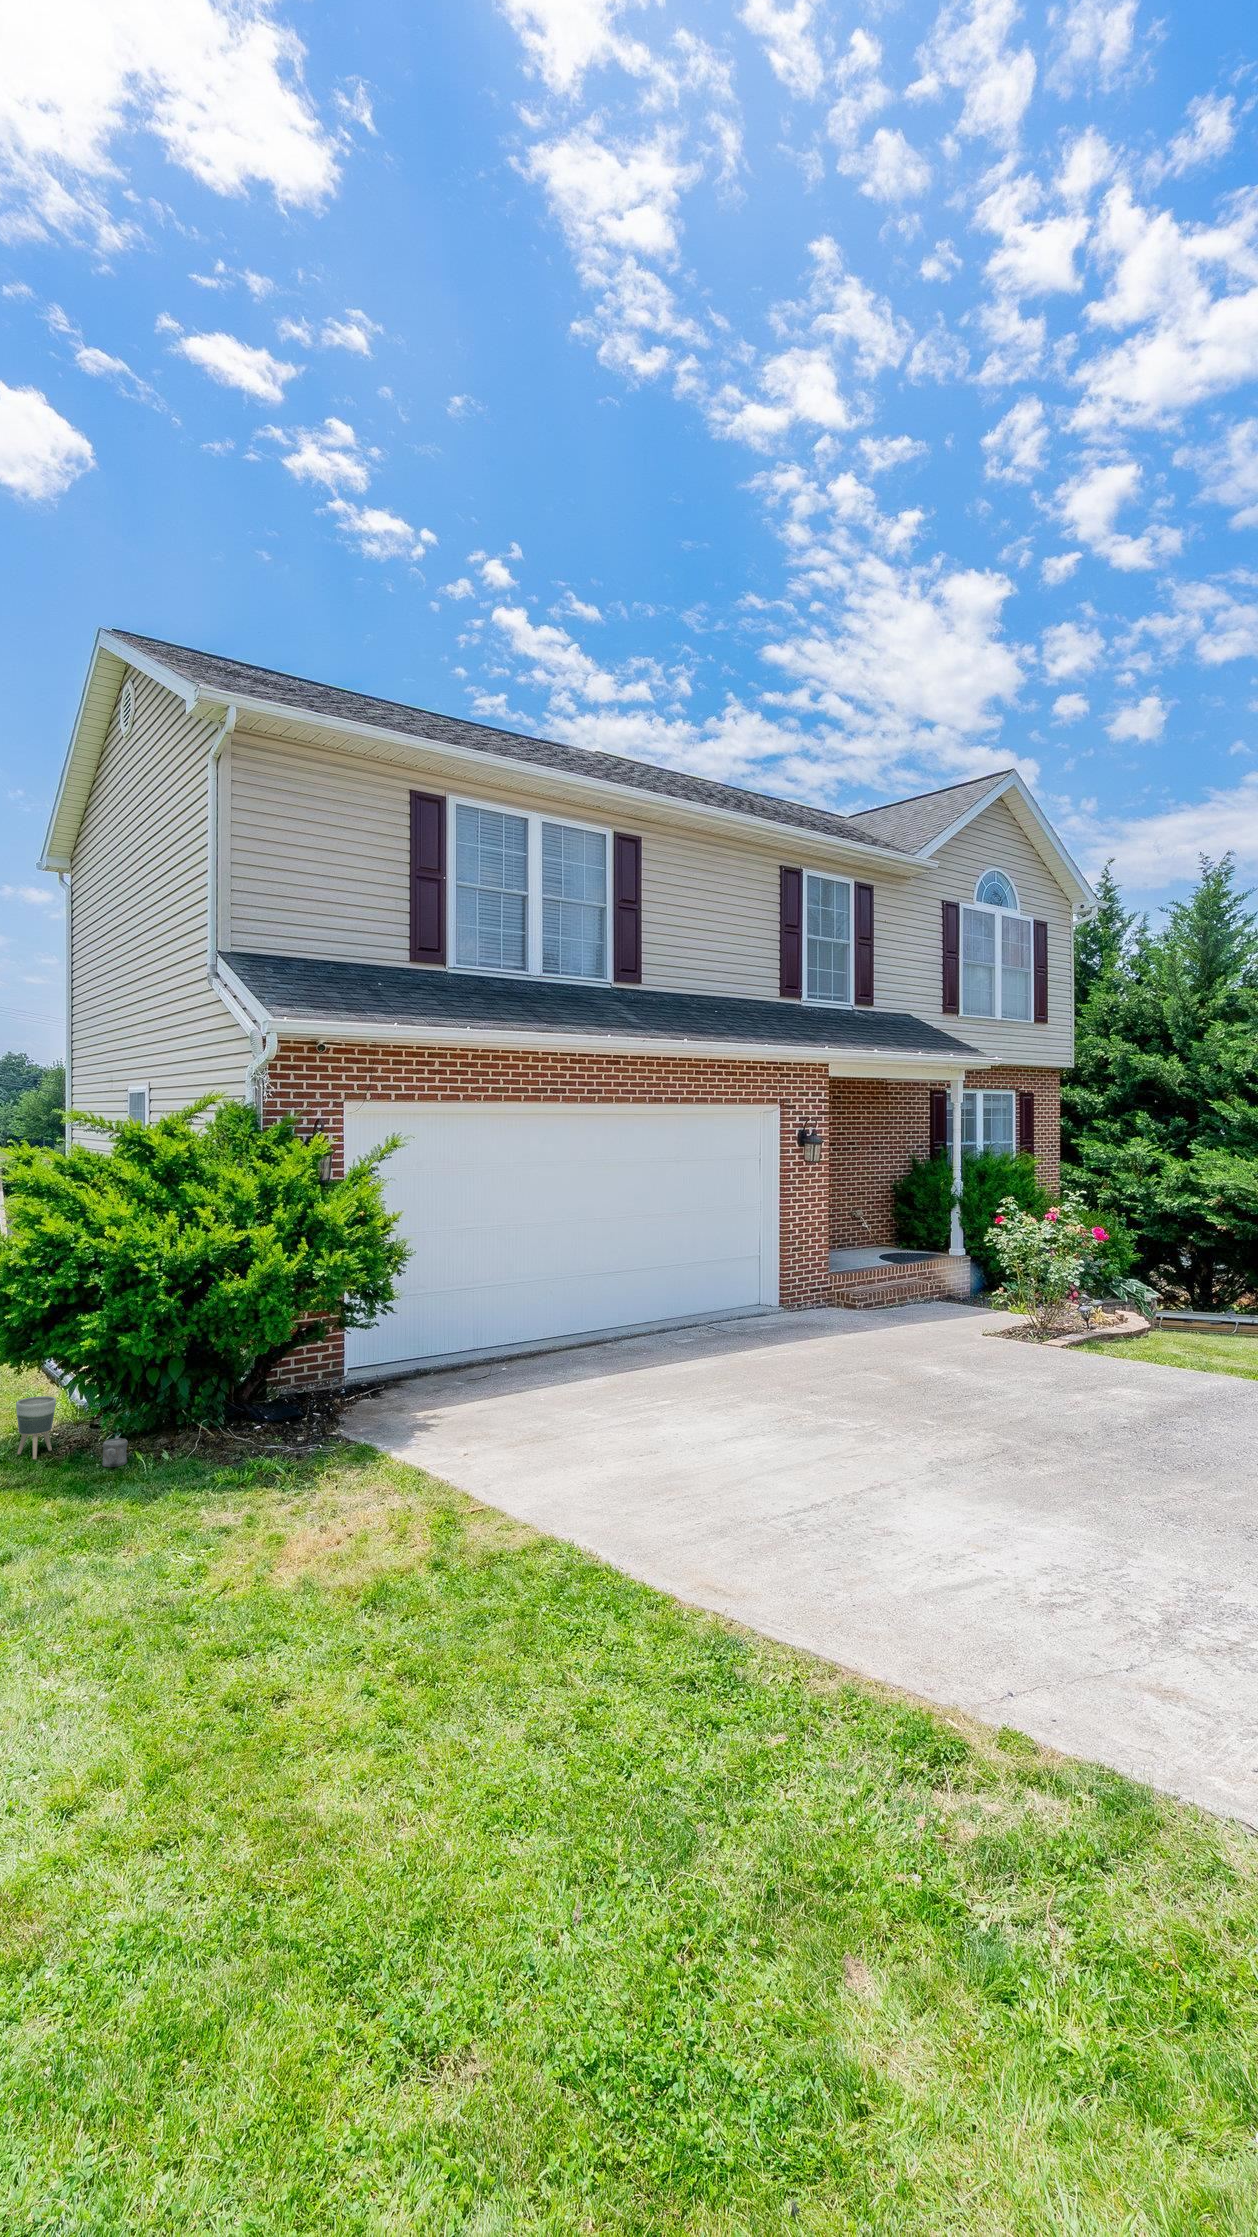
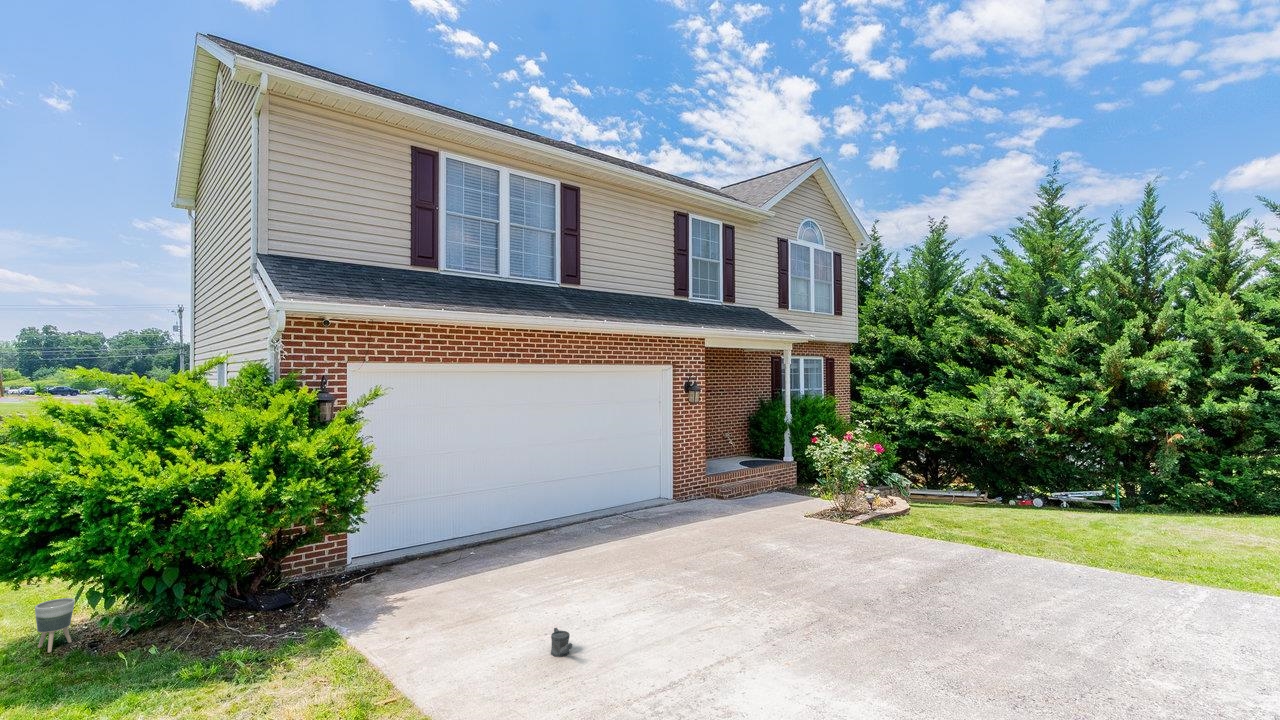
watering can: present [102,1436,128,1467] -> present [551,628,572,657]

